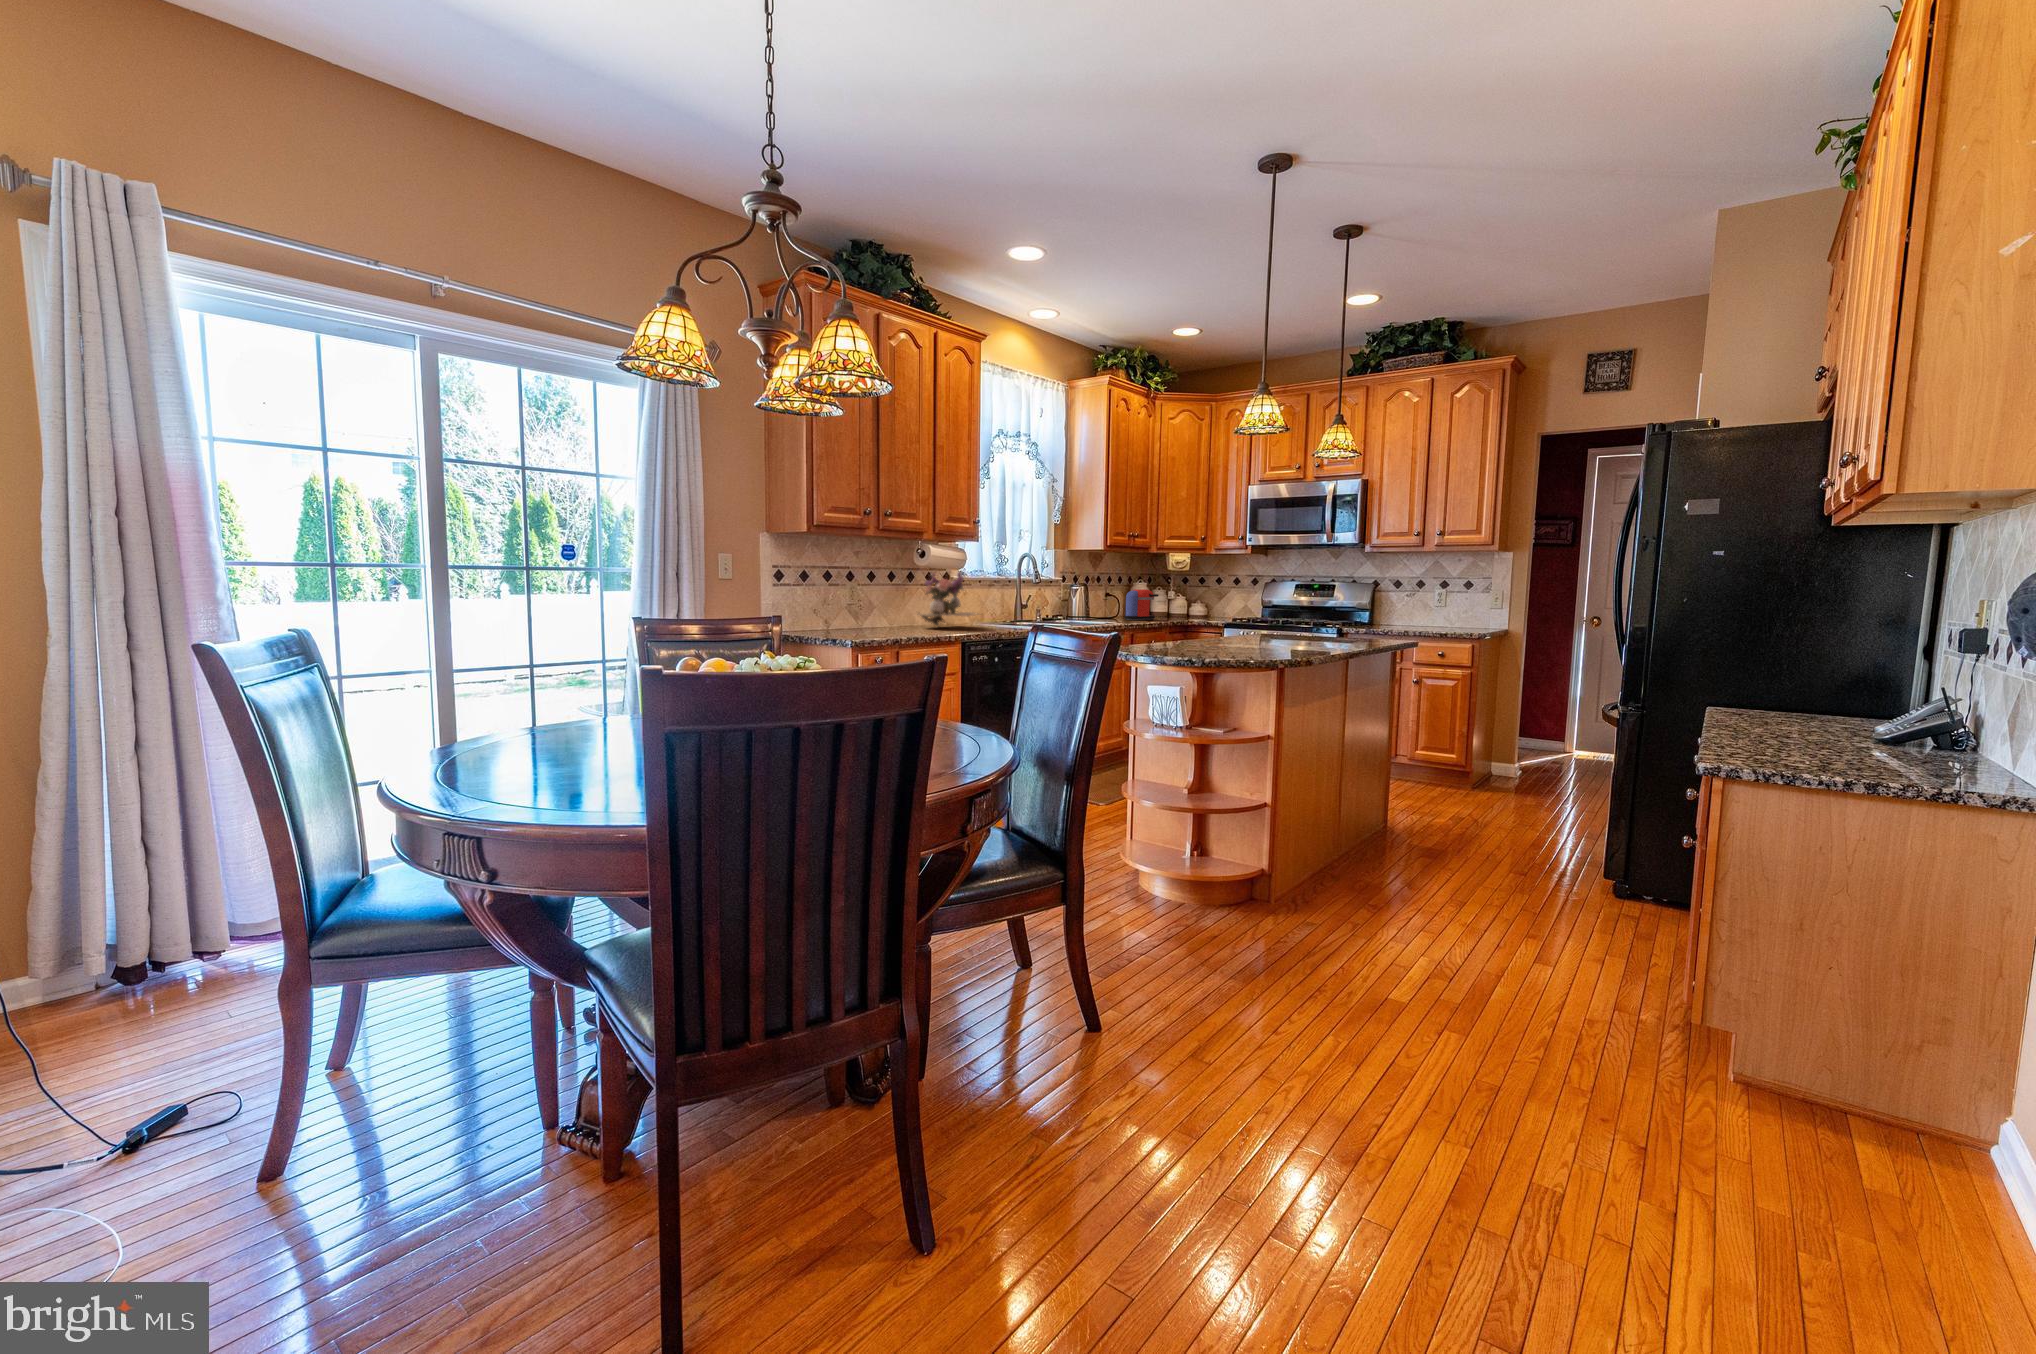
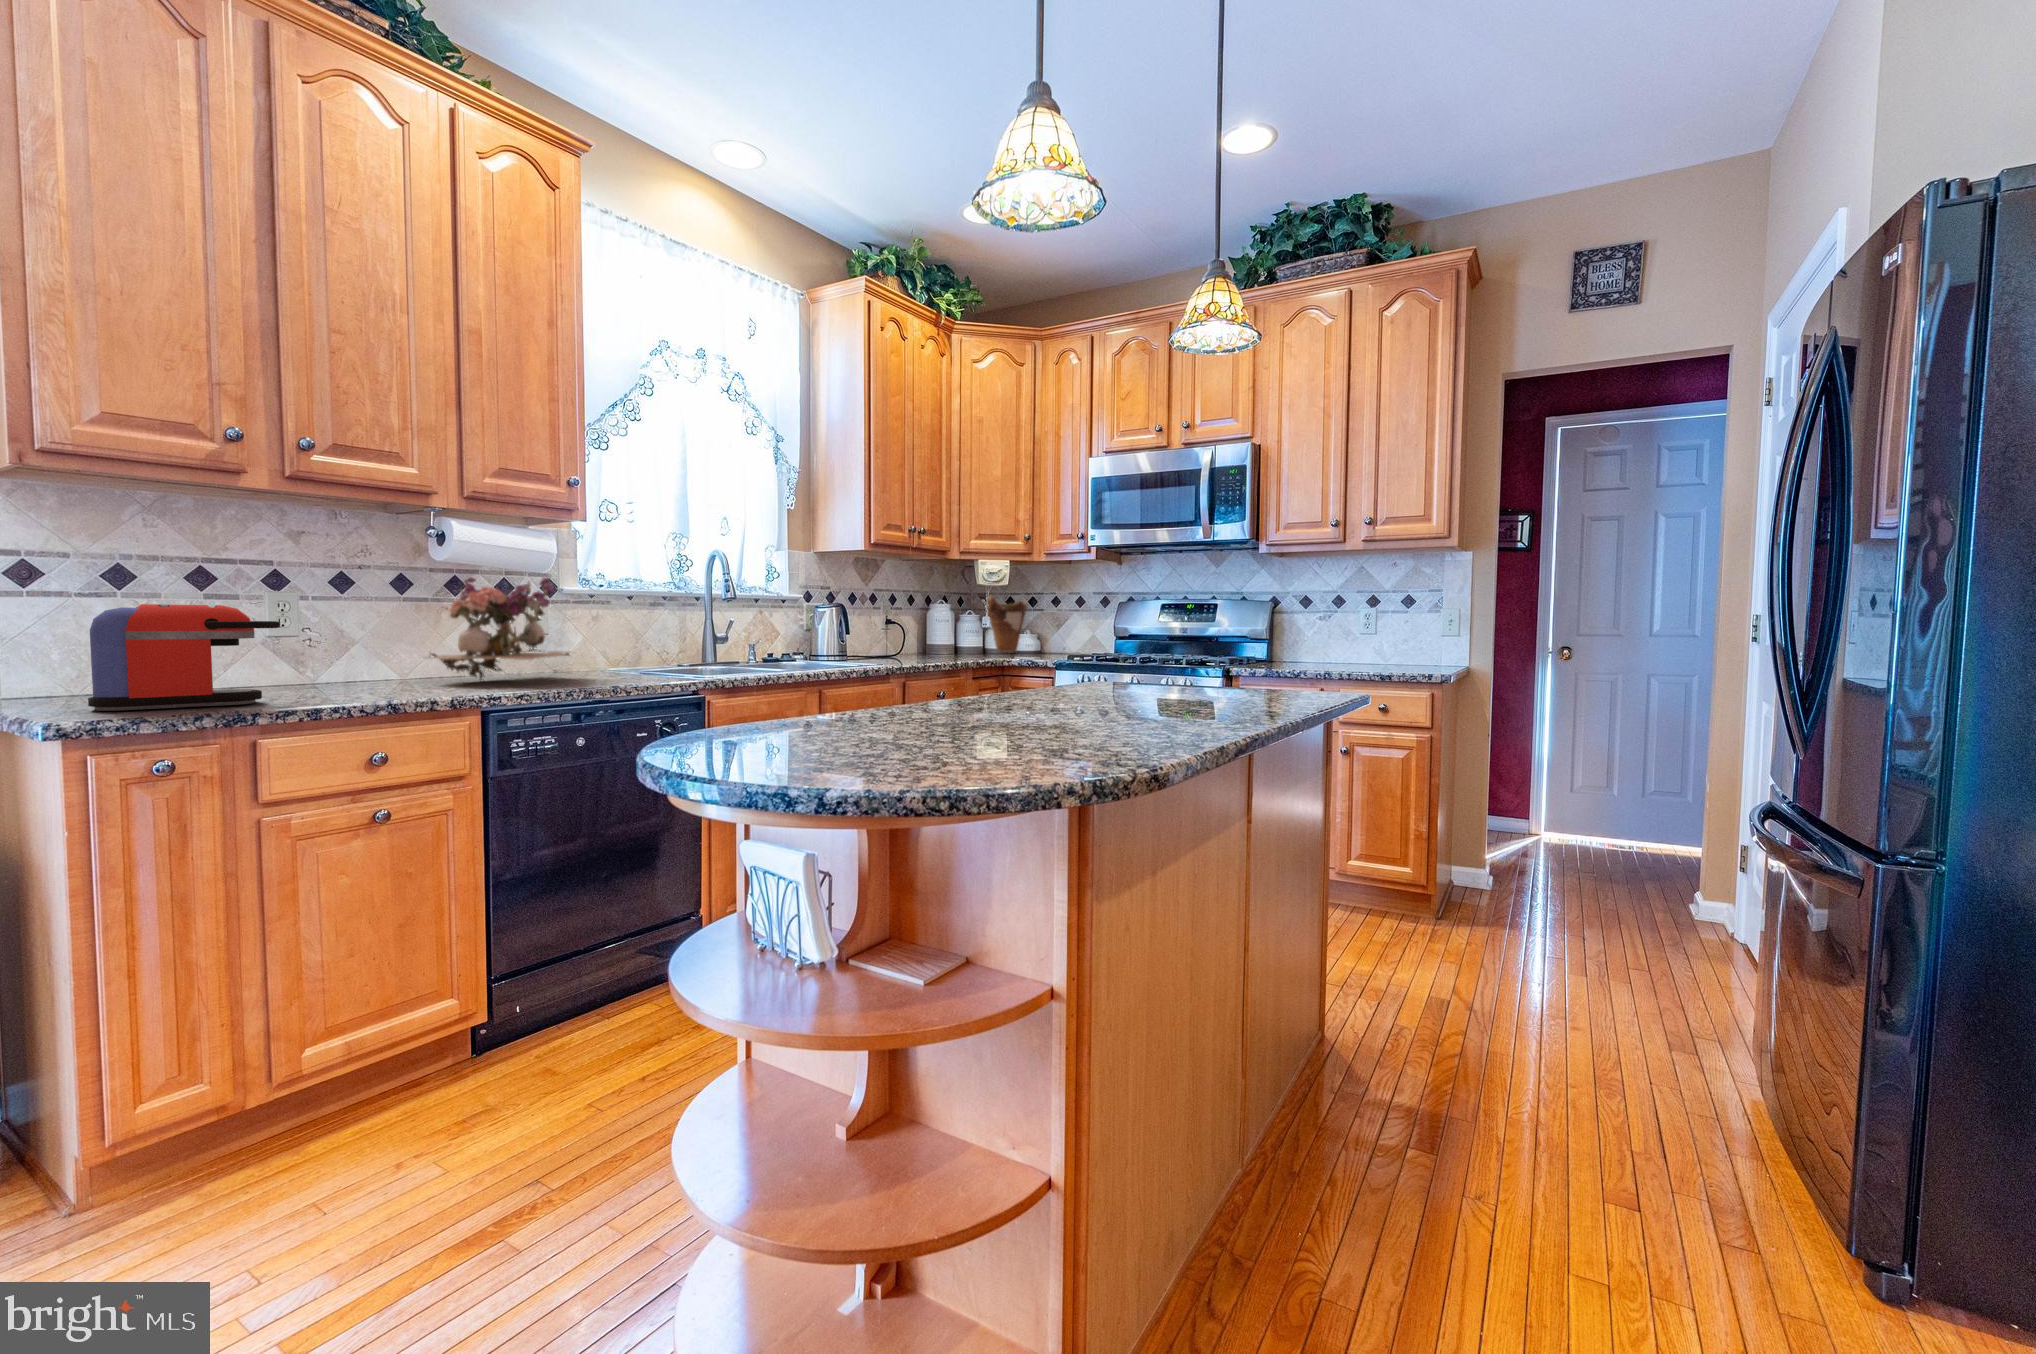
vase: none [1171,576,1199,616] -> present [987,595,1027,653]
coffee maker: present [1125,589,1159,620] -> present [88,604,280,711]

